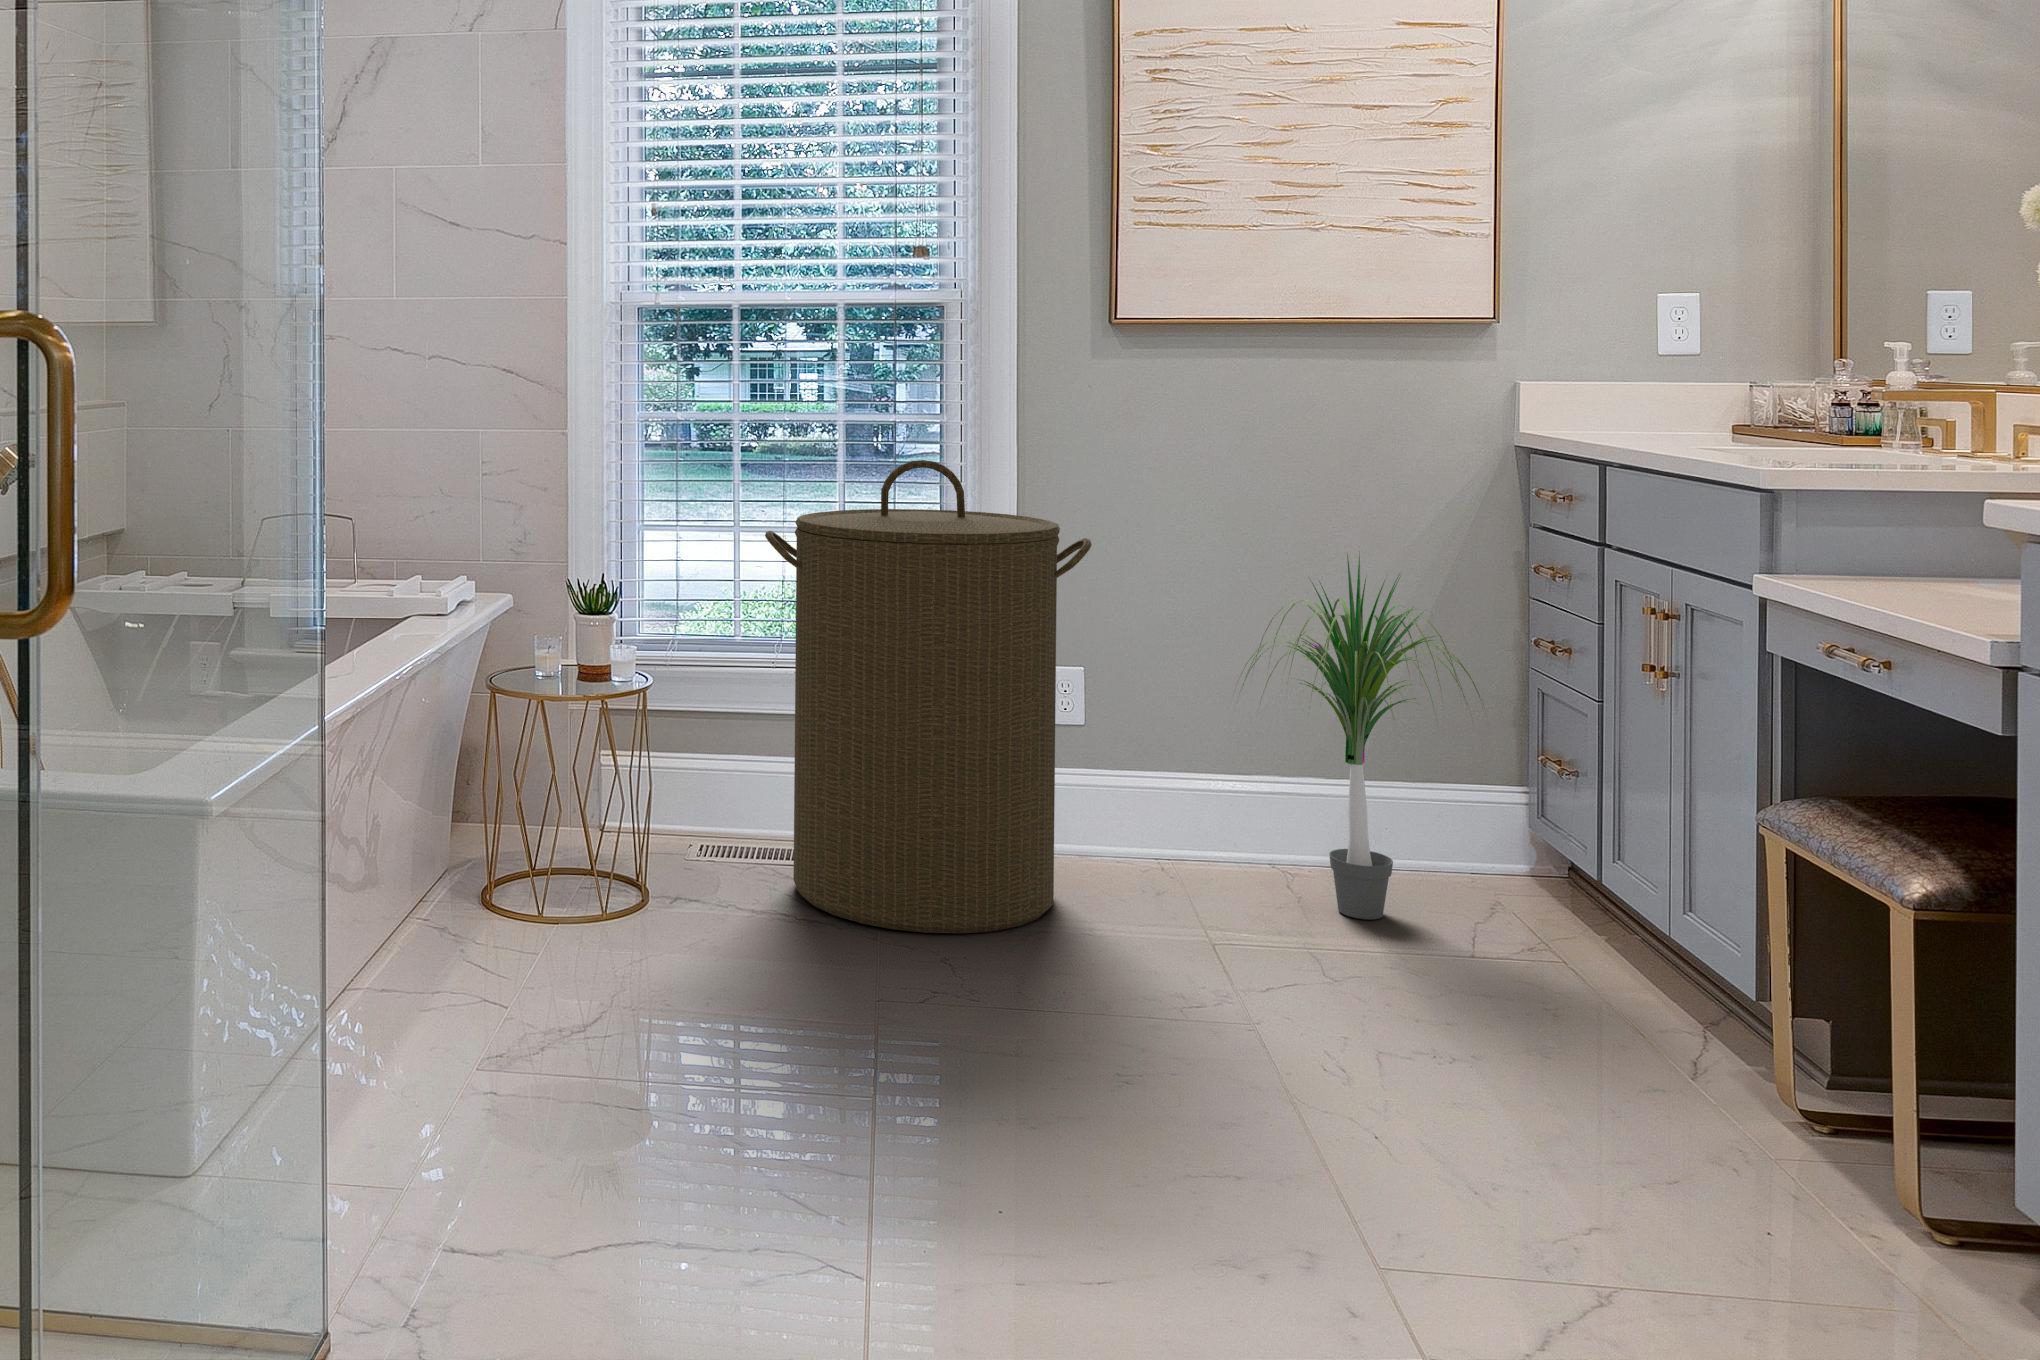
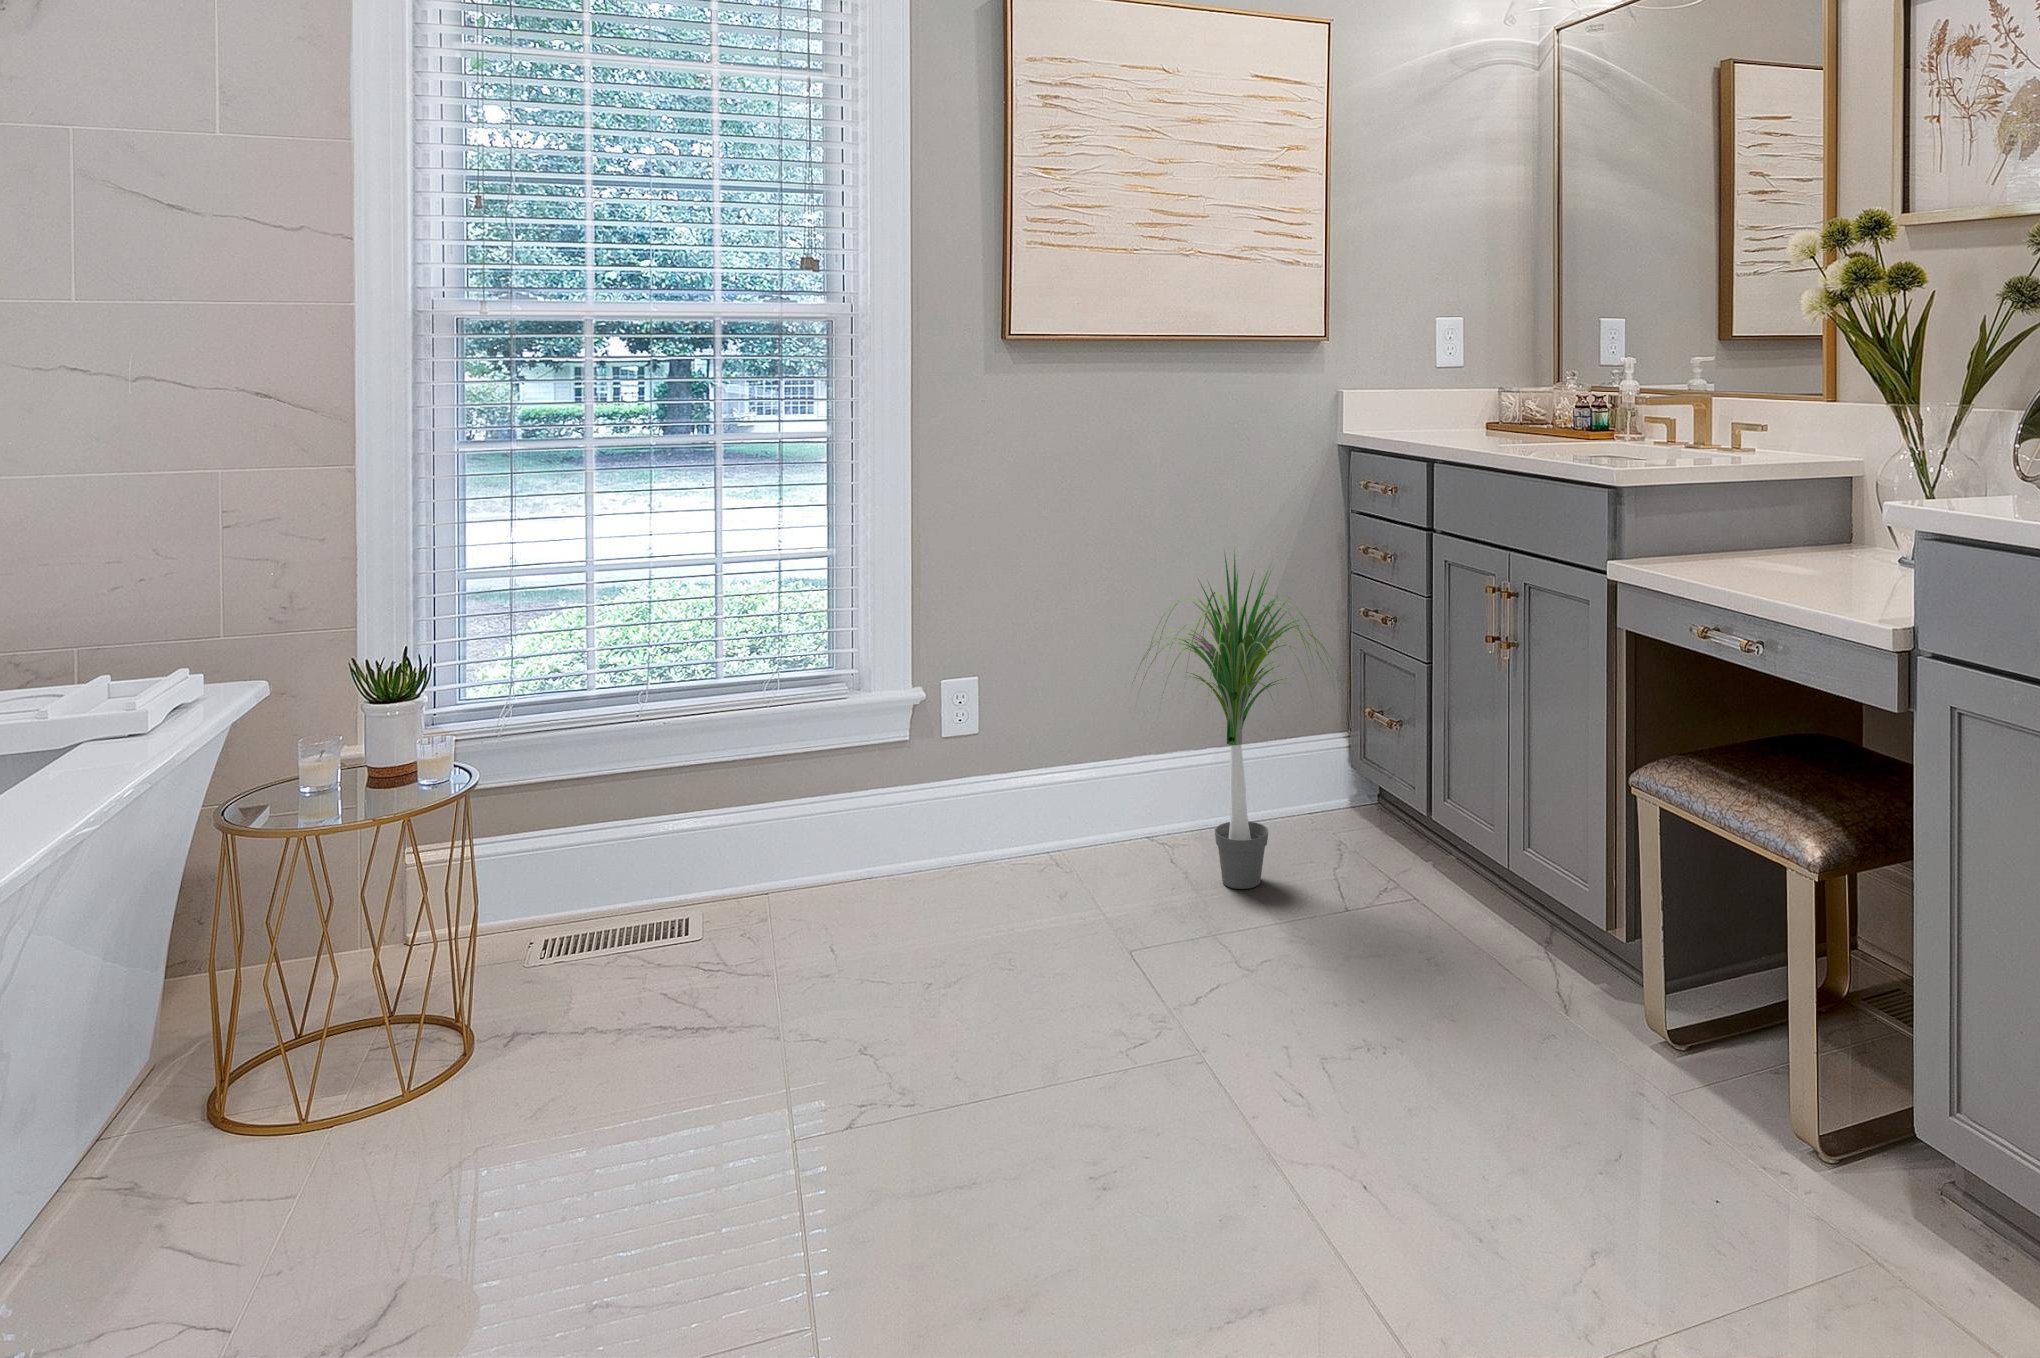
laundry hamper: present [765,460,1092,933] -> none [632,486,1001,1022]

